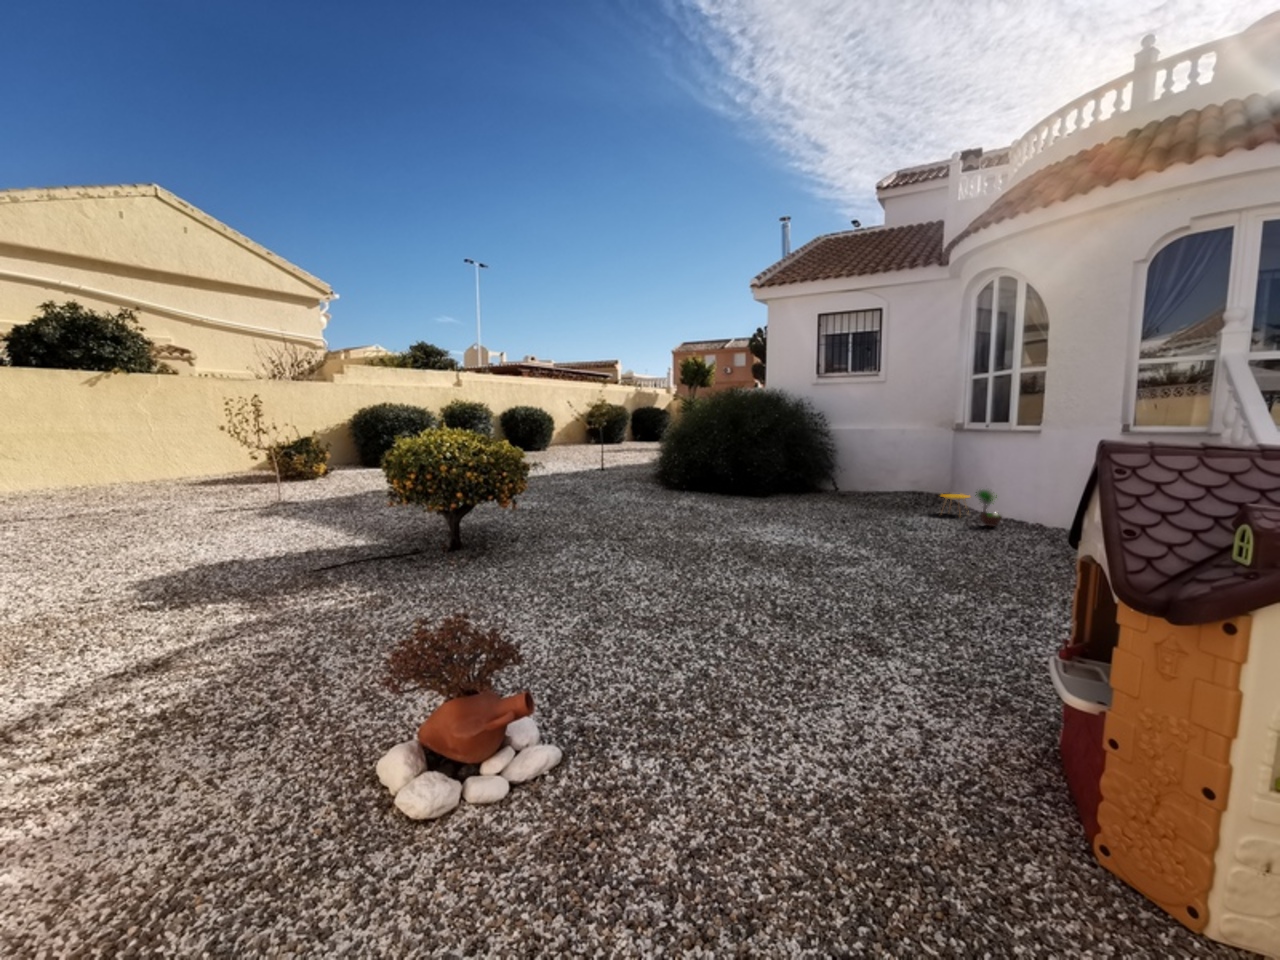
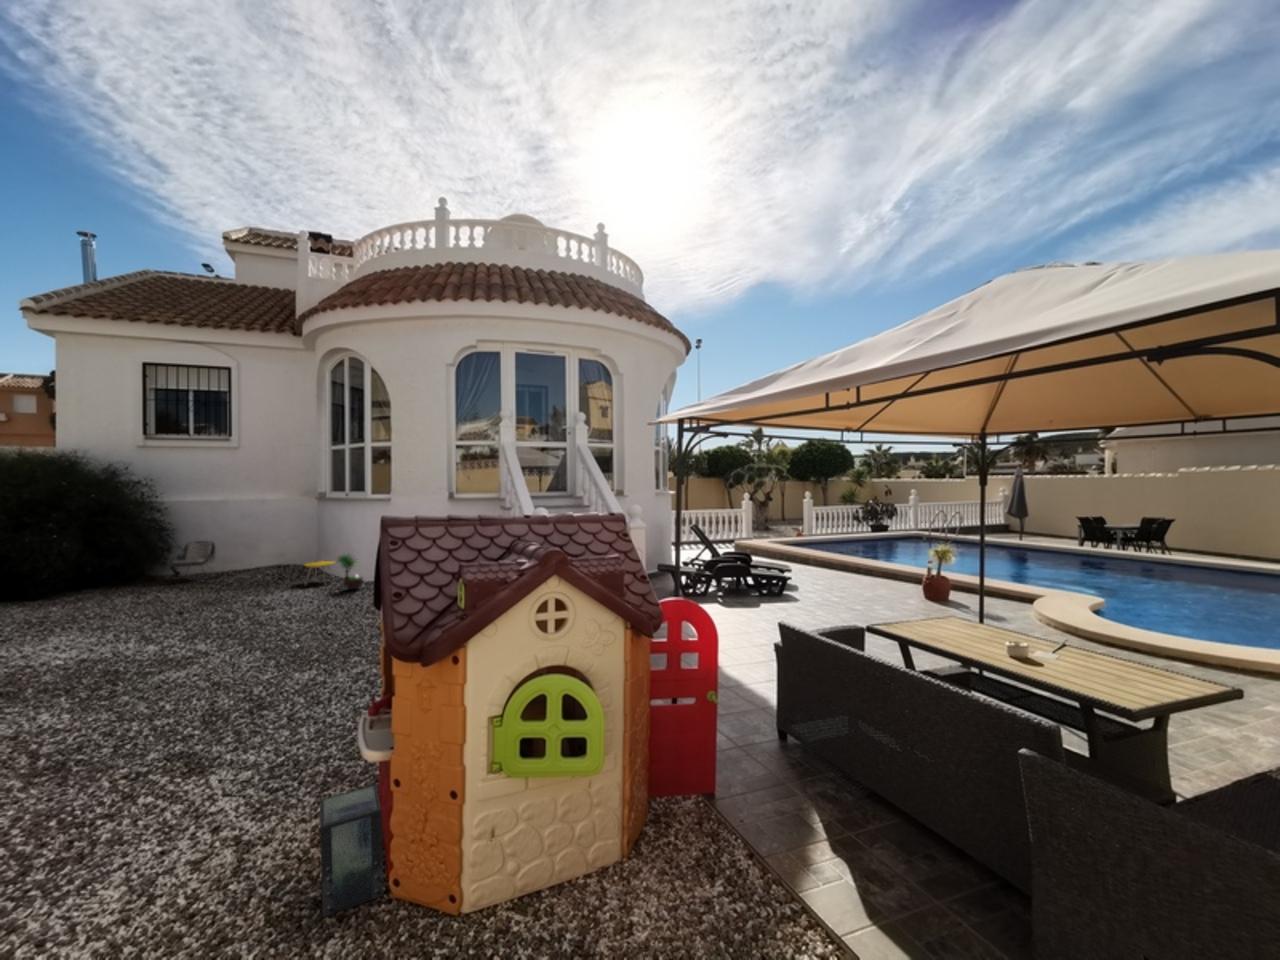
lounge chair: none [829,465,865,501] -> present [167,541,216,581]
storage box: none [1008,720,1087,849] -> present [320,784,384,917]

